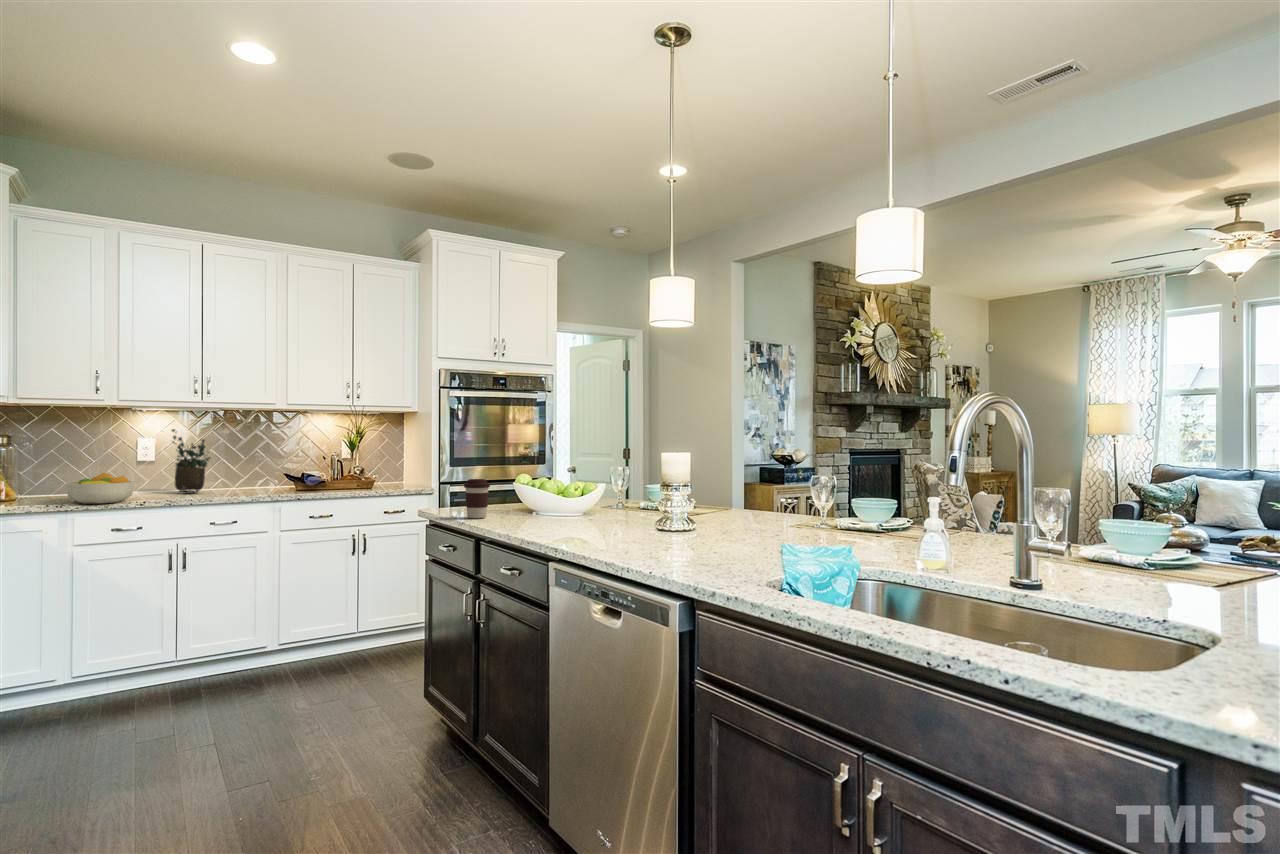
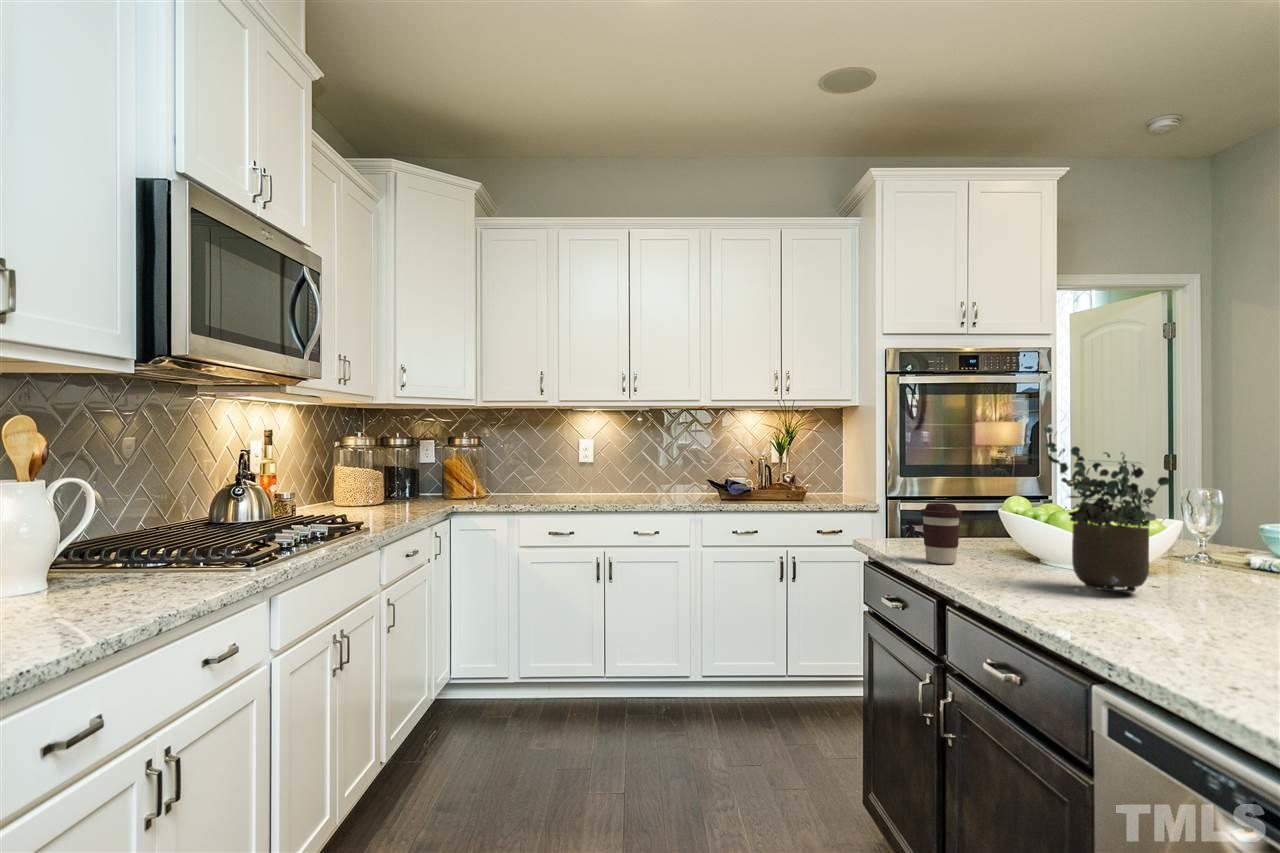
potted plant: present [172,429,210,492] -> present [1044,427,1171,593]
fruit bowl: present [66,473,134,504] -> none [515,474,569,505]

